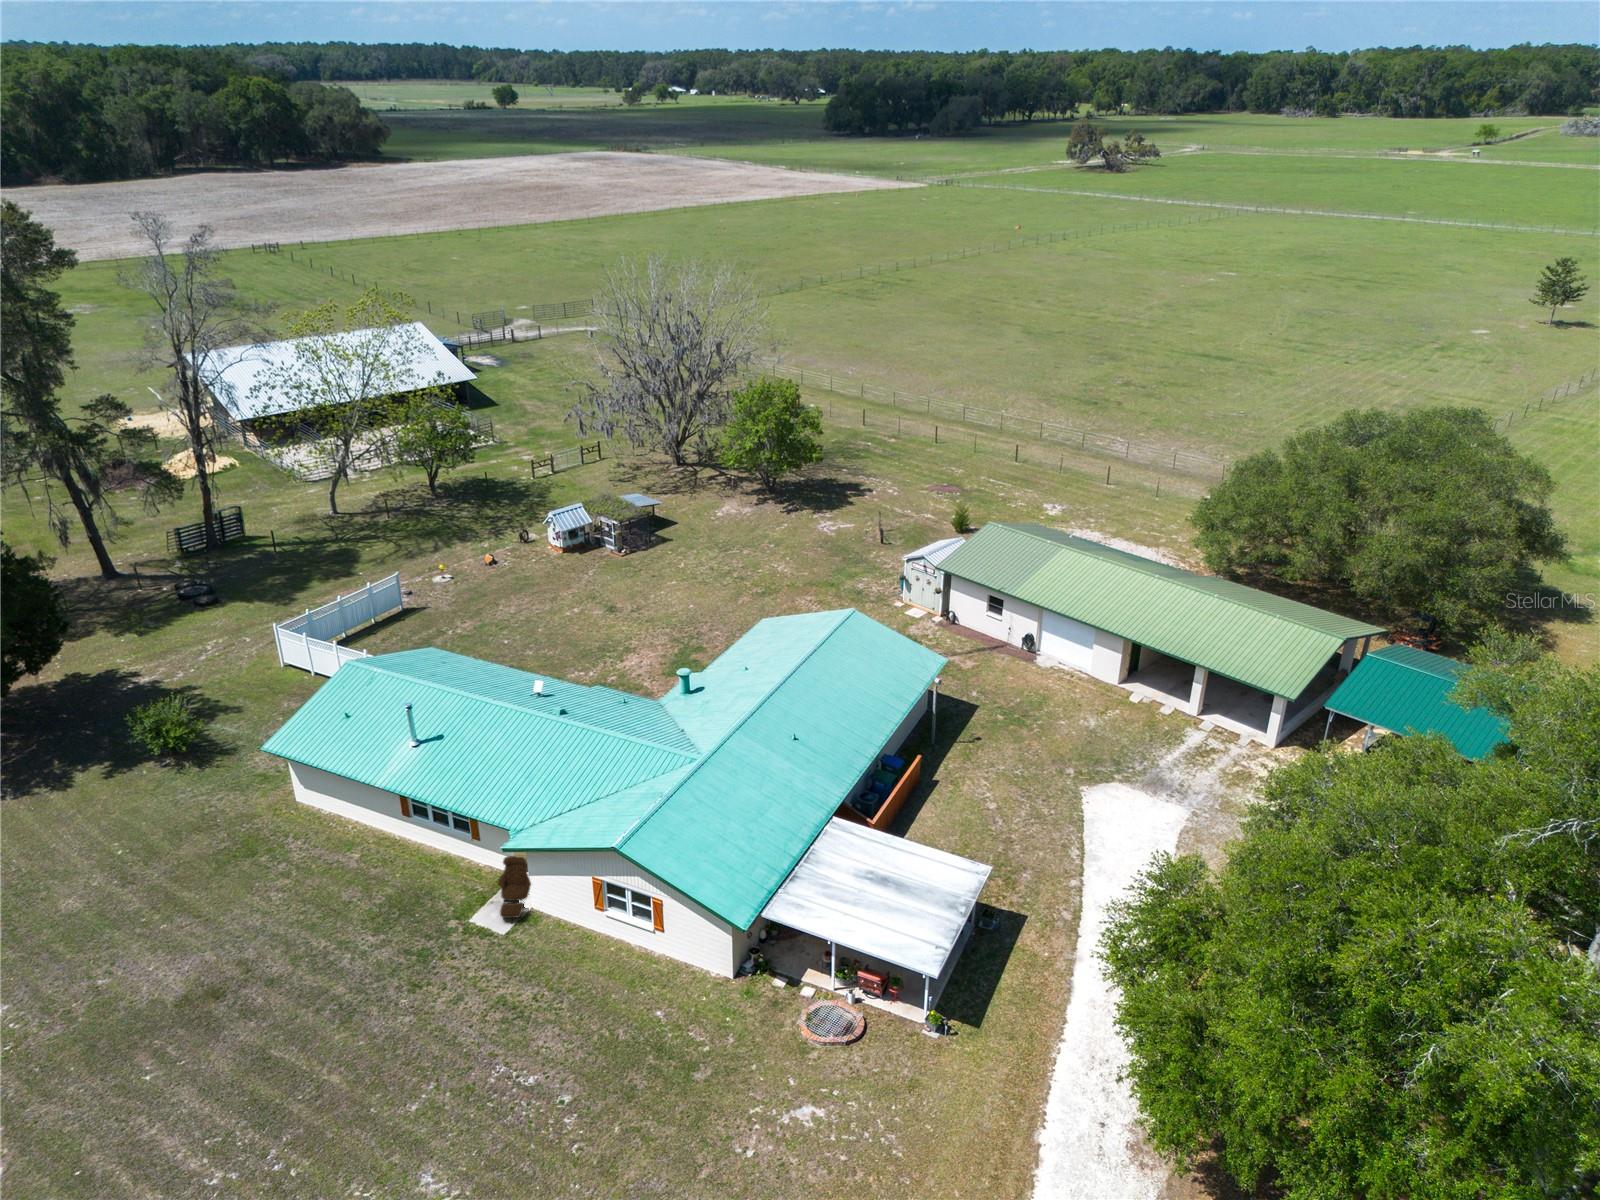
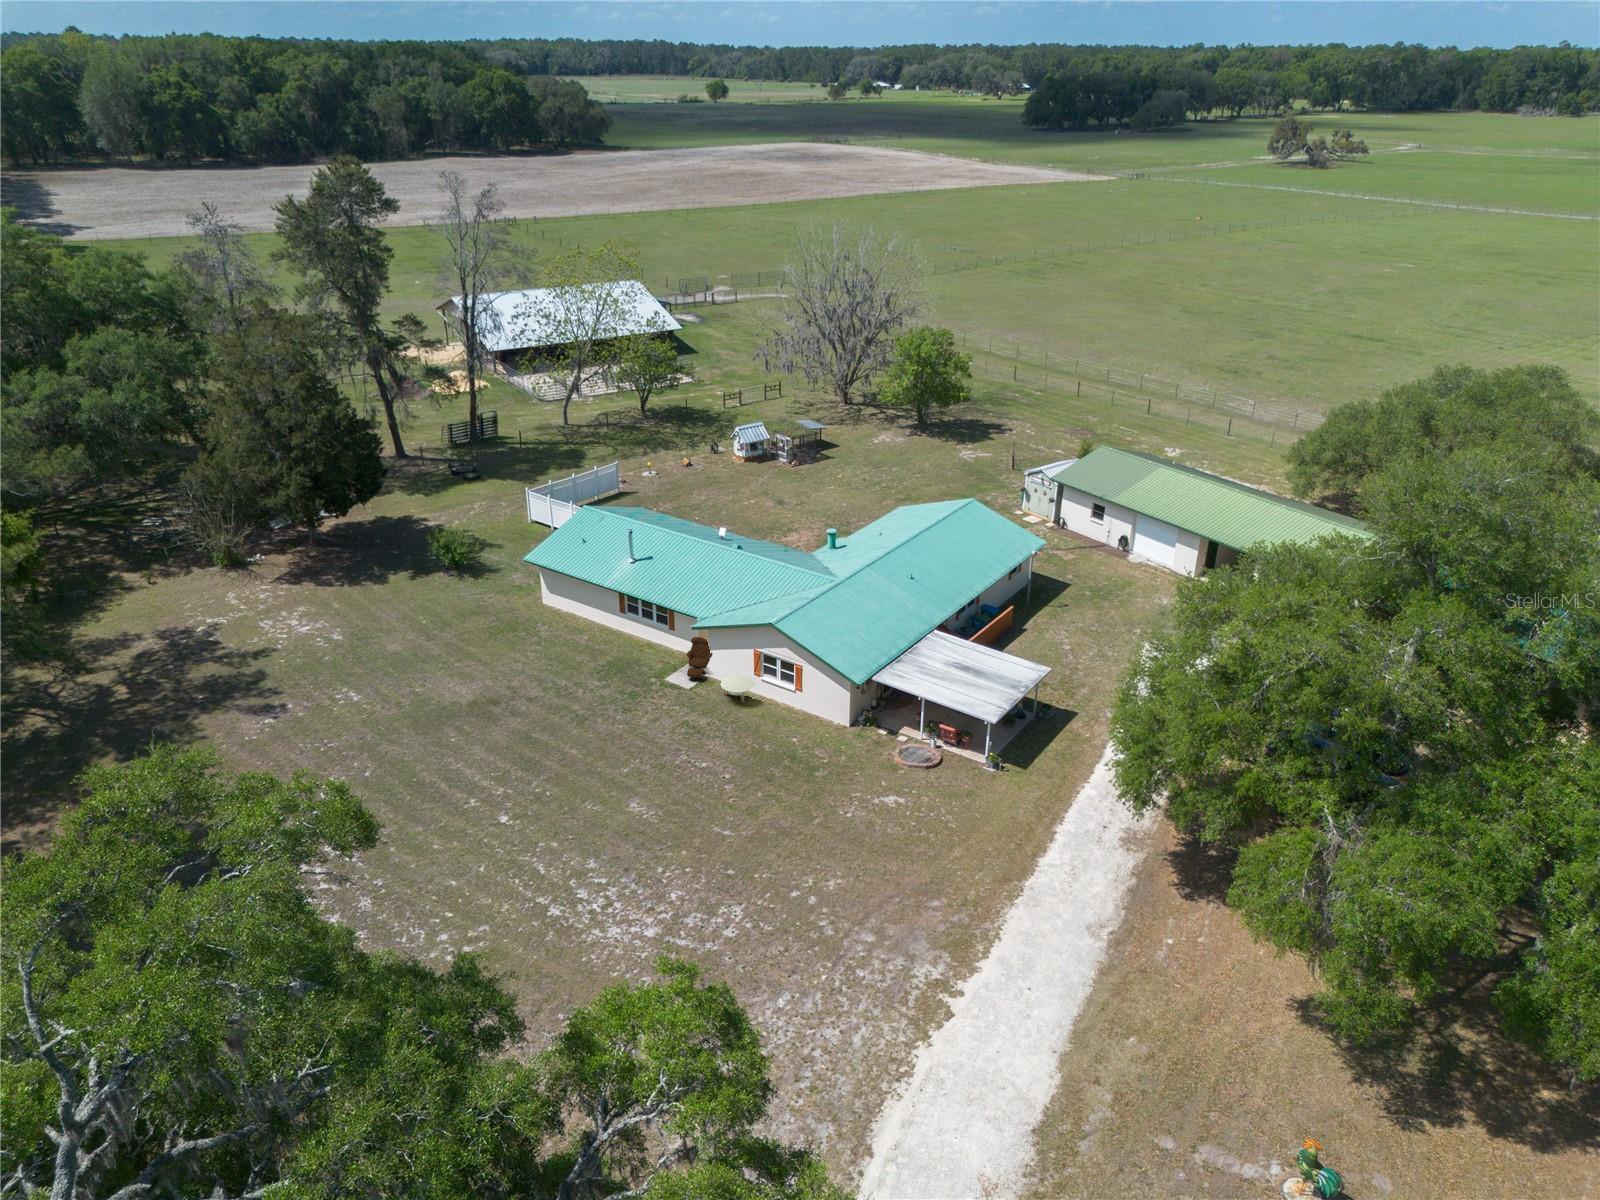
round table: none [548,910,597,955] -> present [721,675,755,703]

